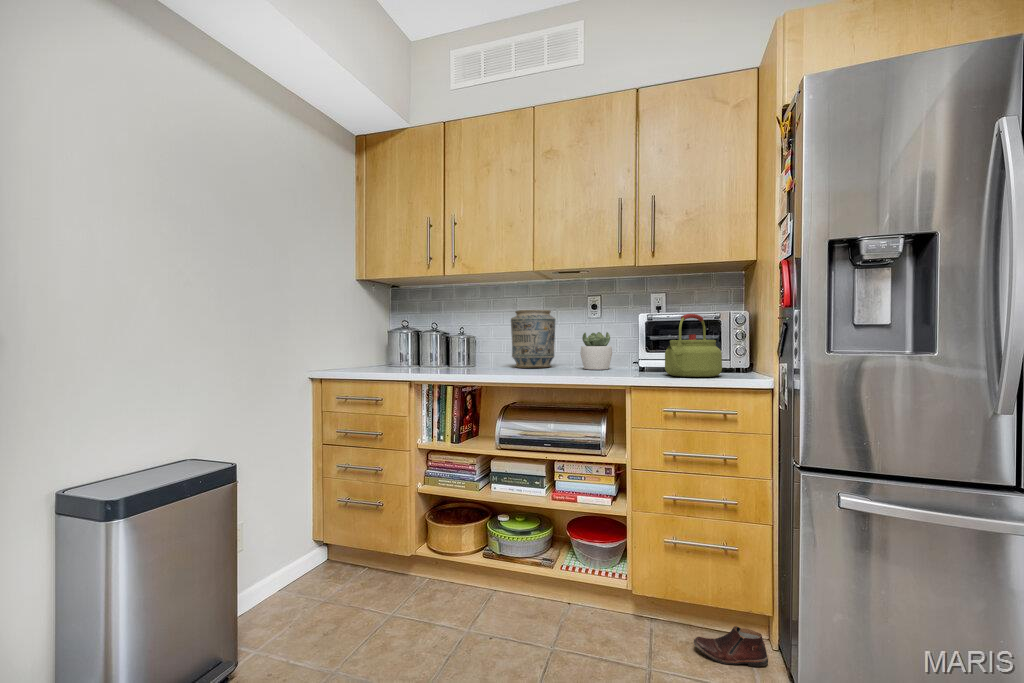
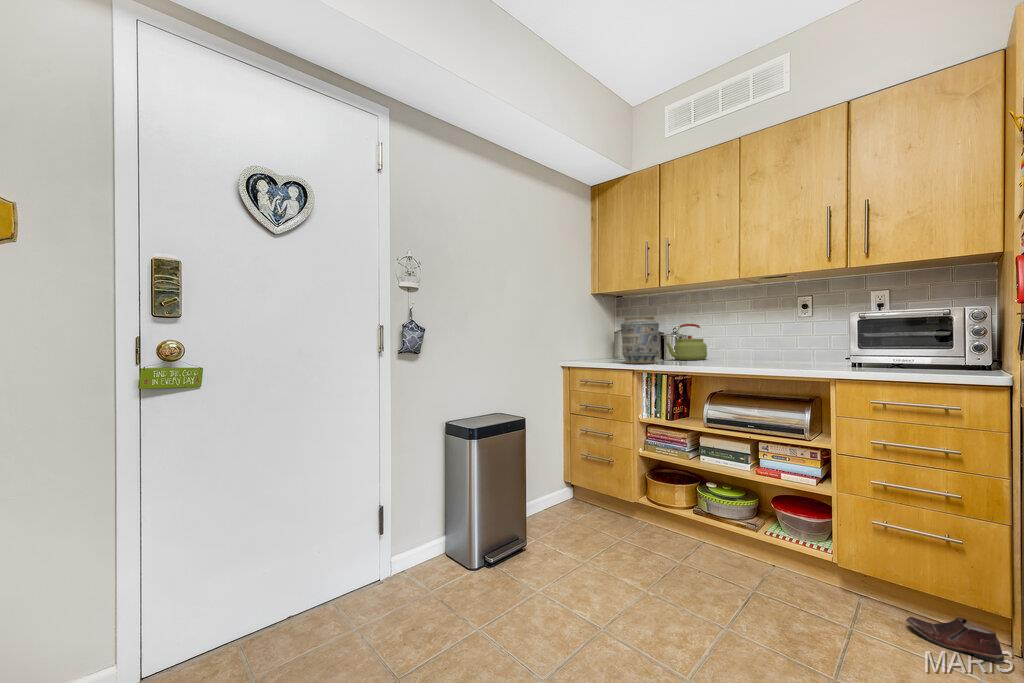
vase: present [511,310,556,368] -> present [621,316,659,364]
kettle: present [665,314,722,377] -> present [667,324,707,360]
succulent plant: present [580,332,612,370] -> none [787,330,823,365]

